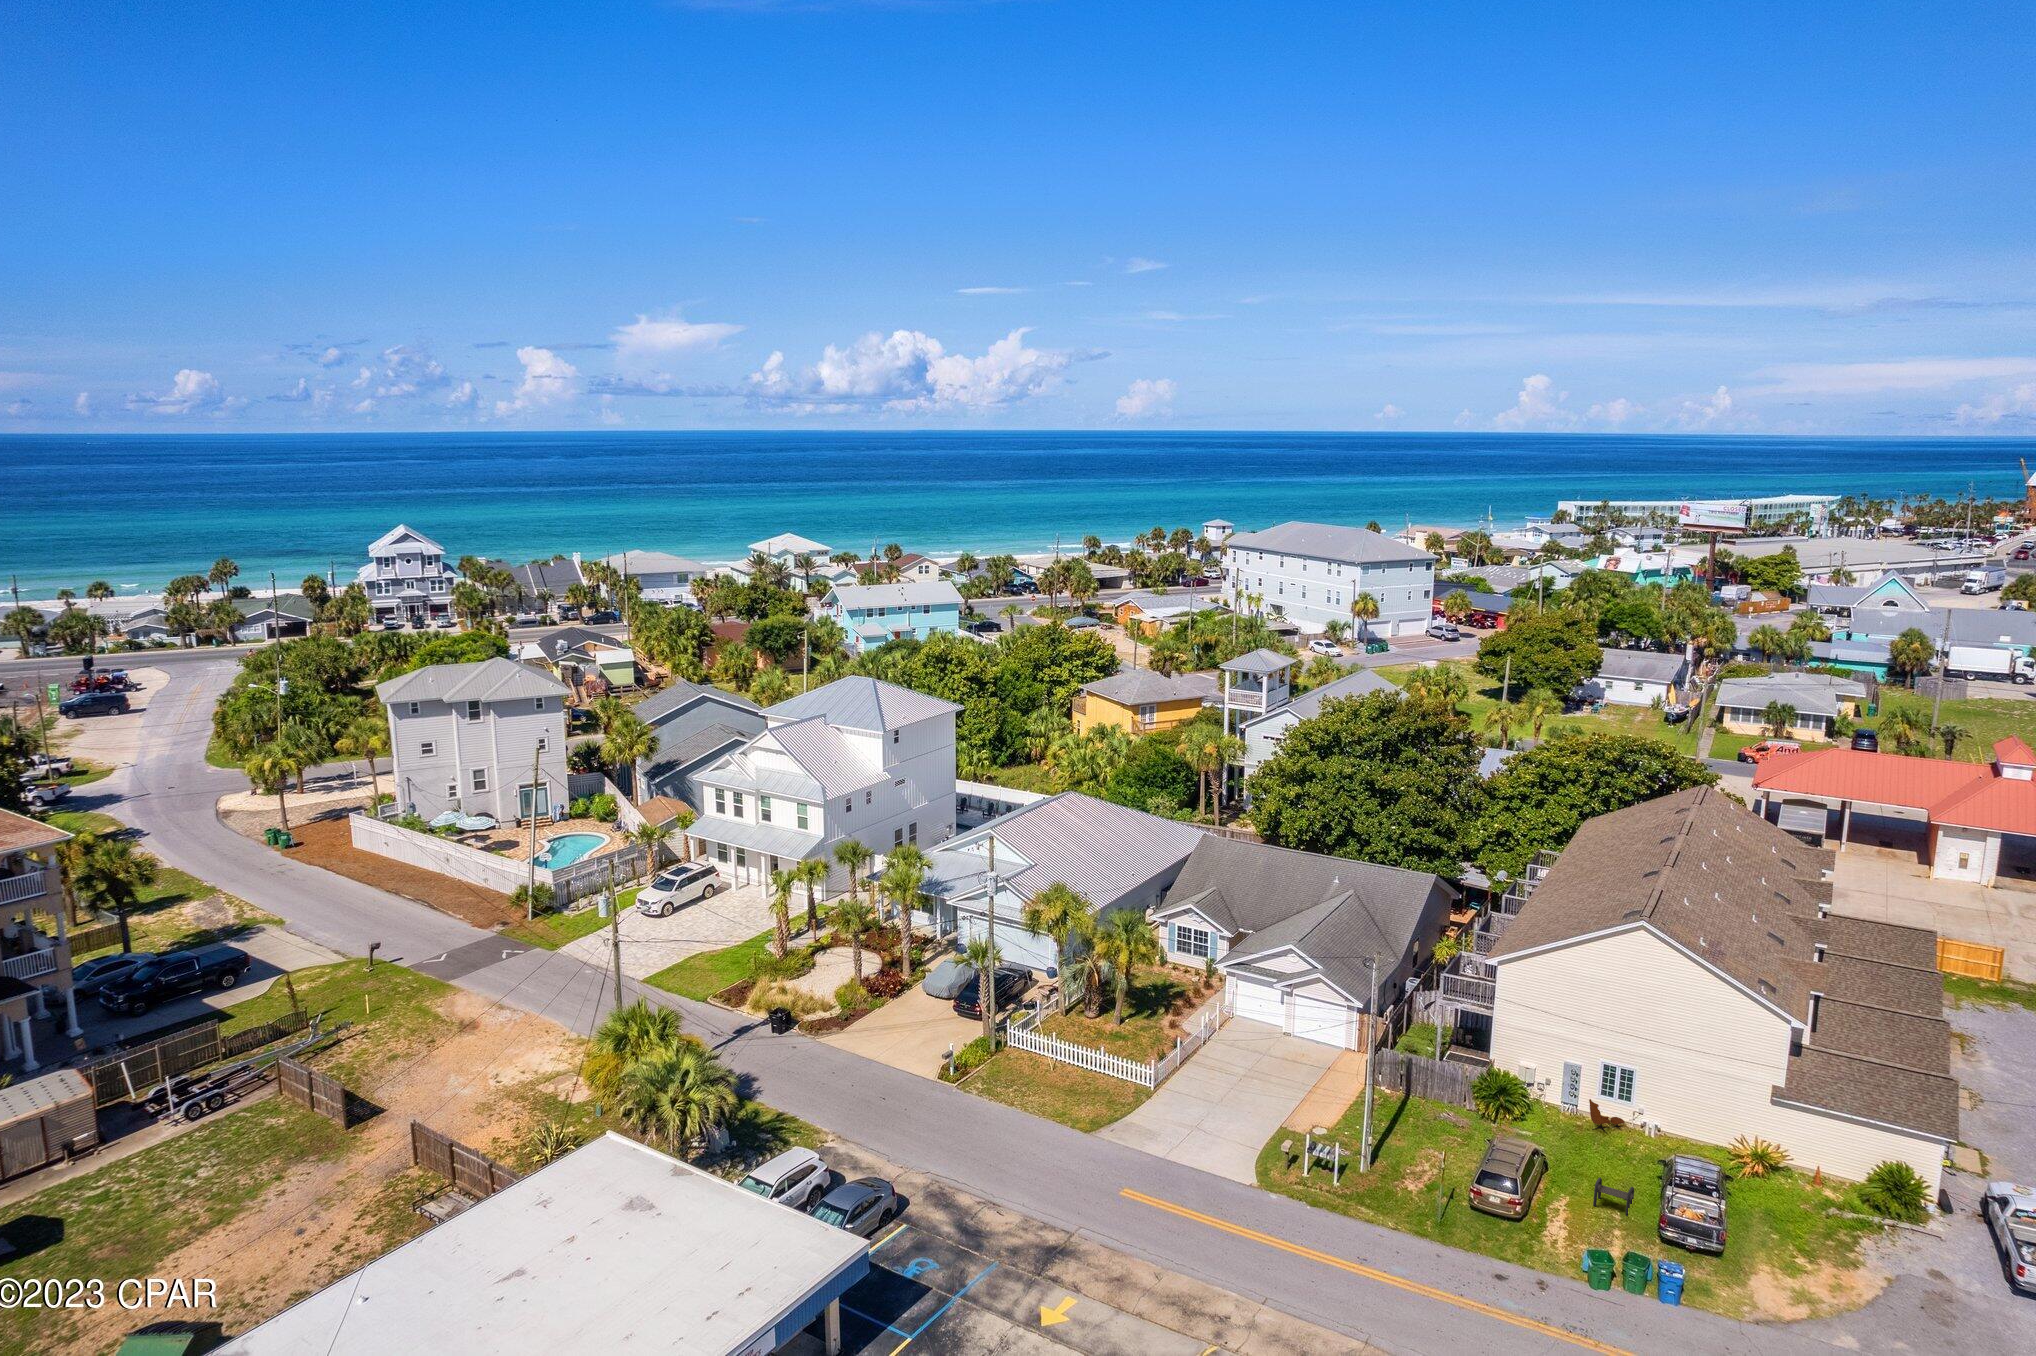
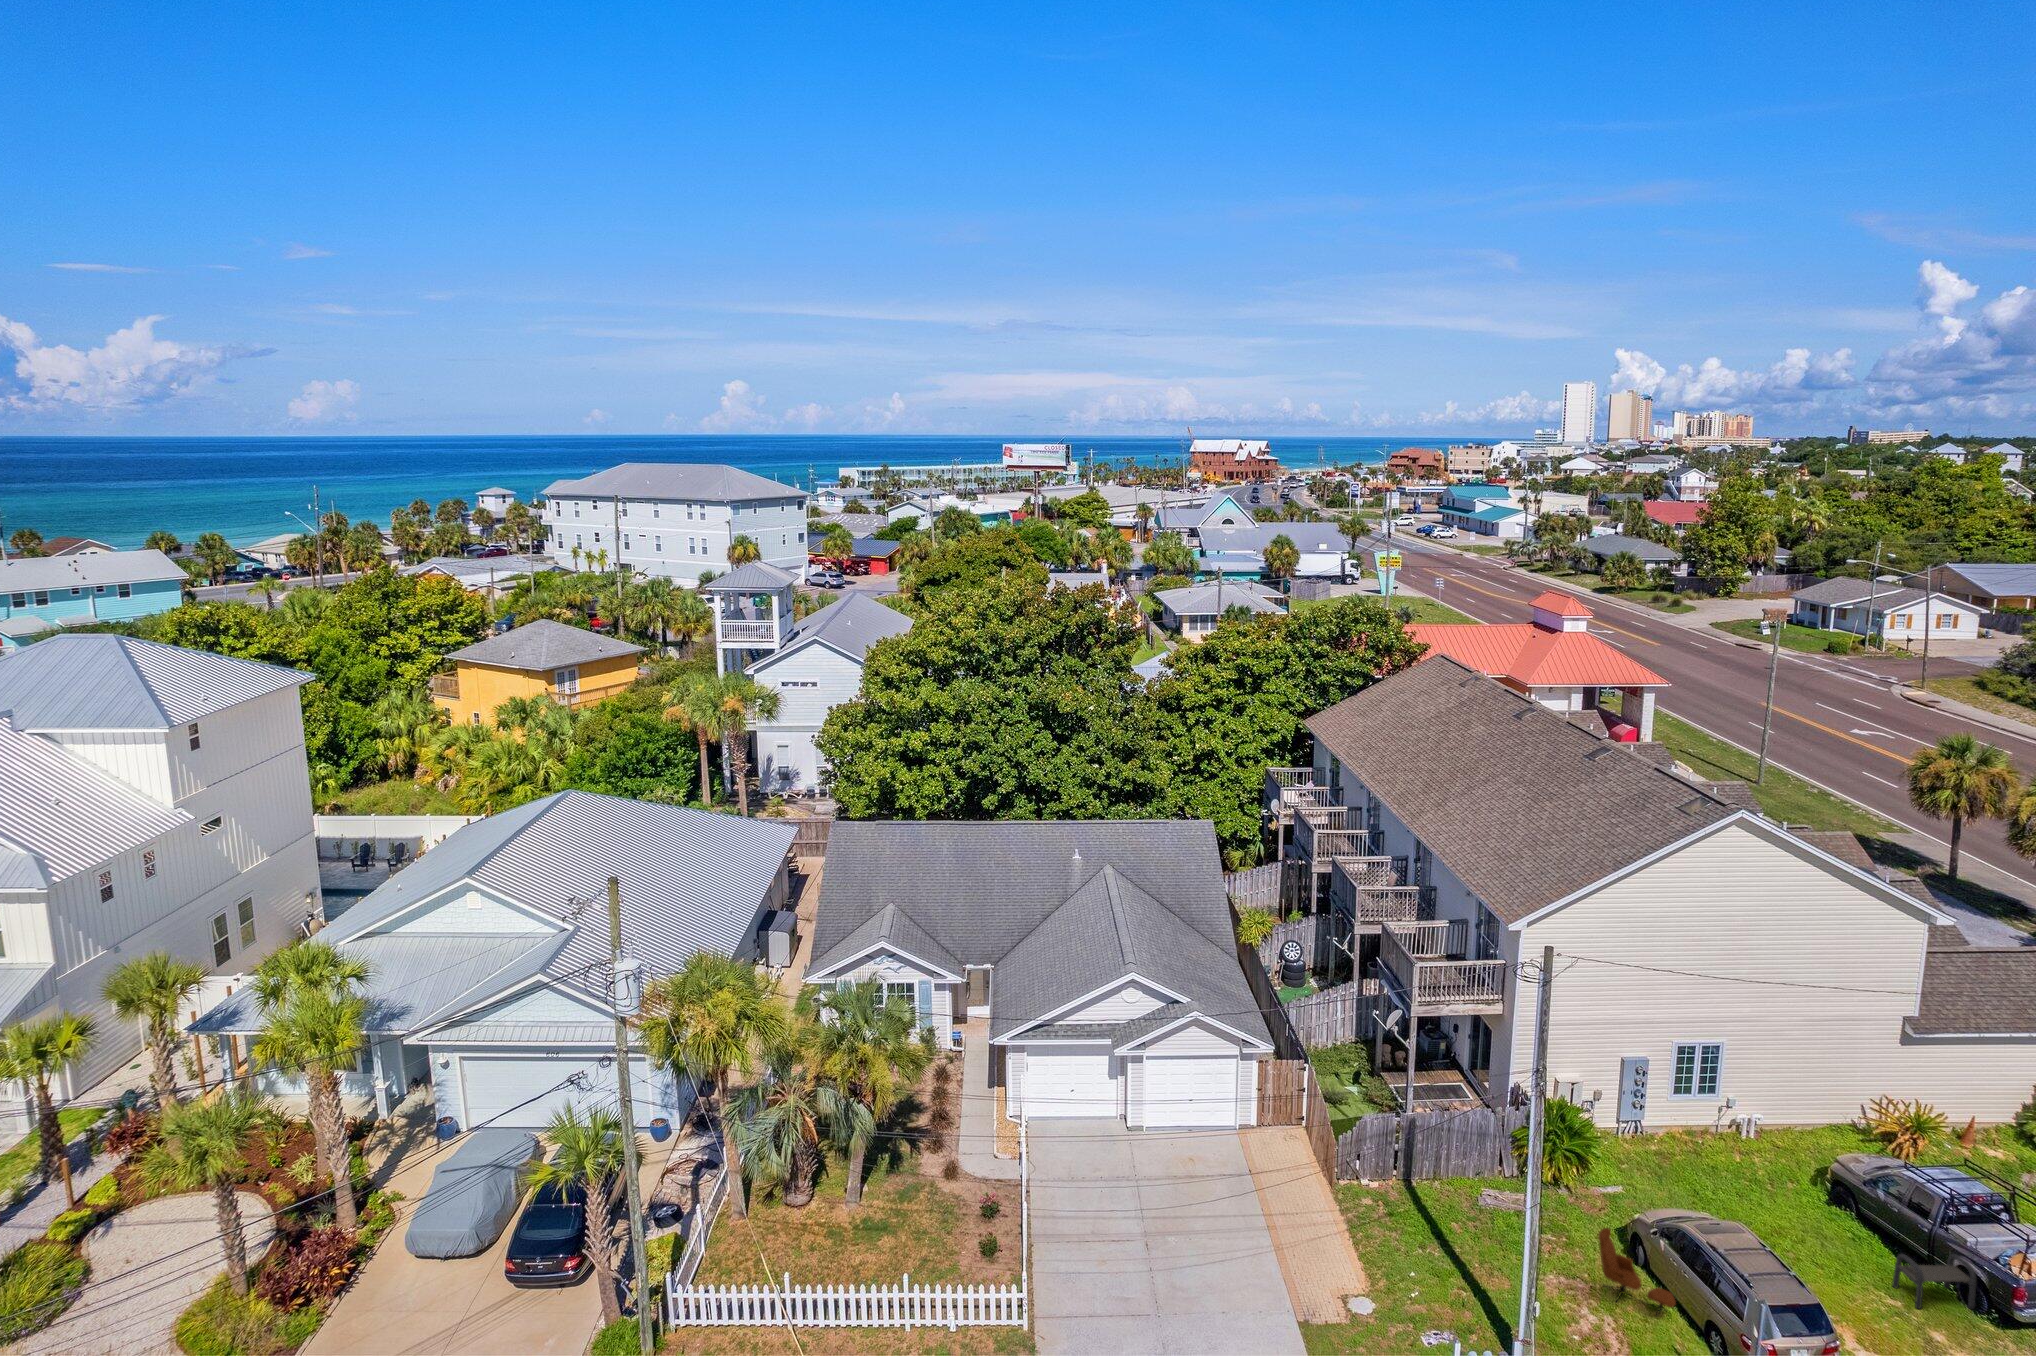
lounge chair: present [1589,1099,1625,1131] -> present [1598,1228,1676,1312]

